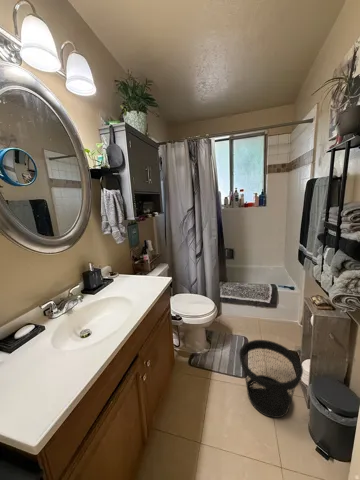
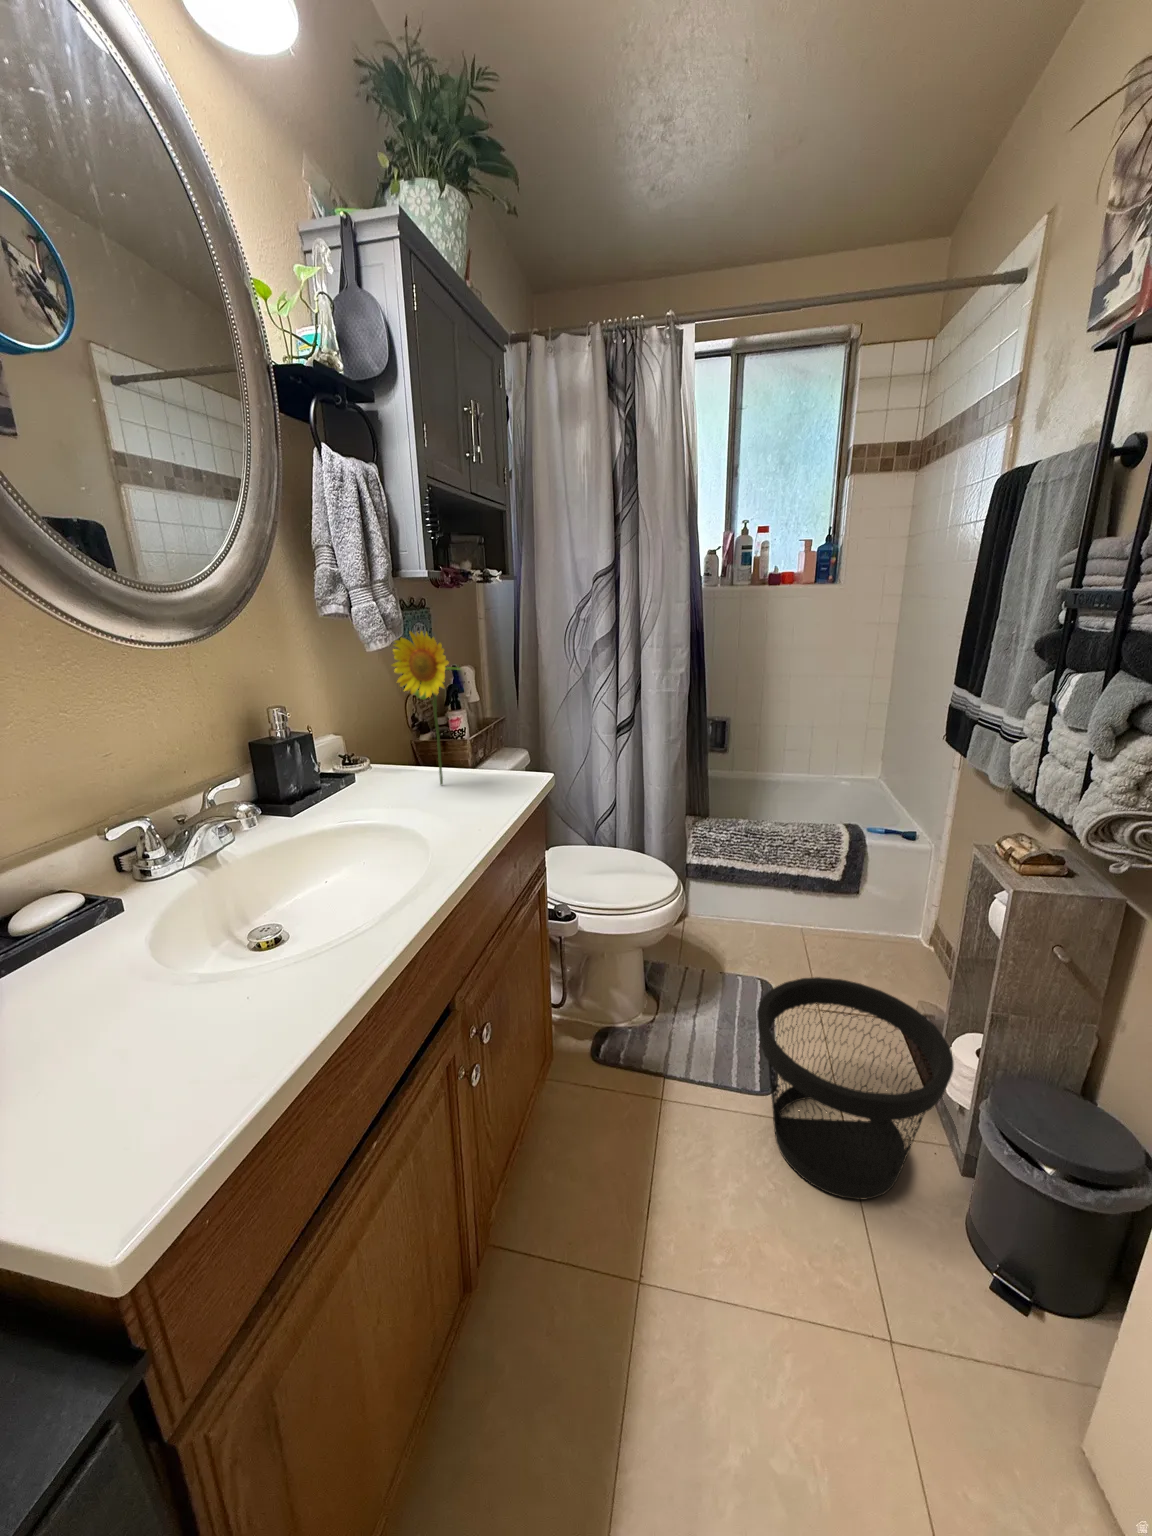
flower: none [123,239,144,282] -> present [392,631,460,785]

